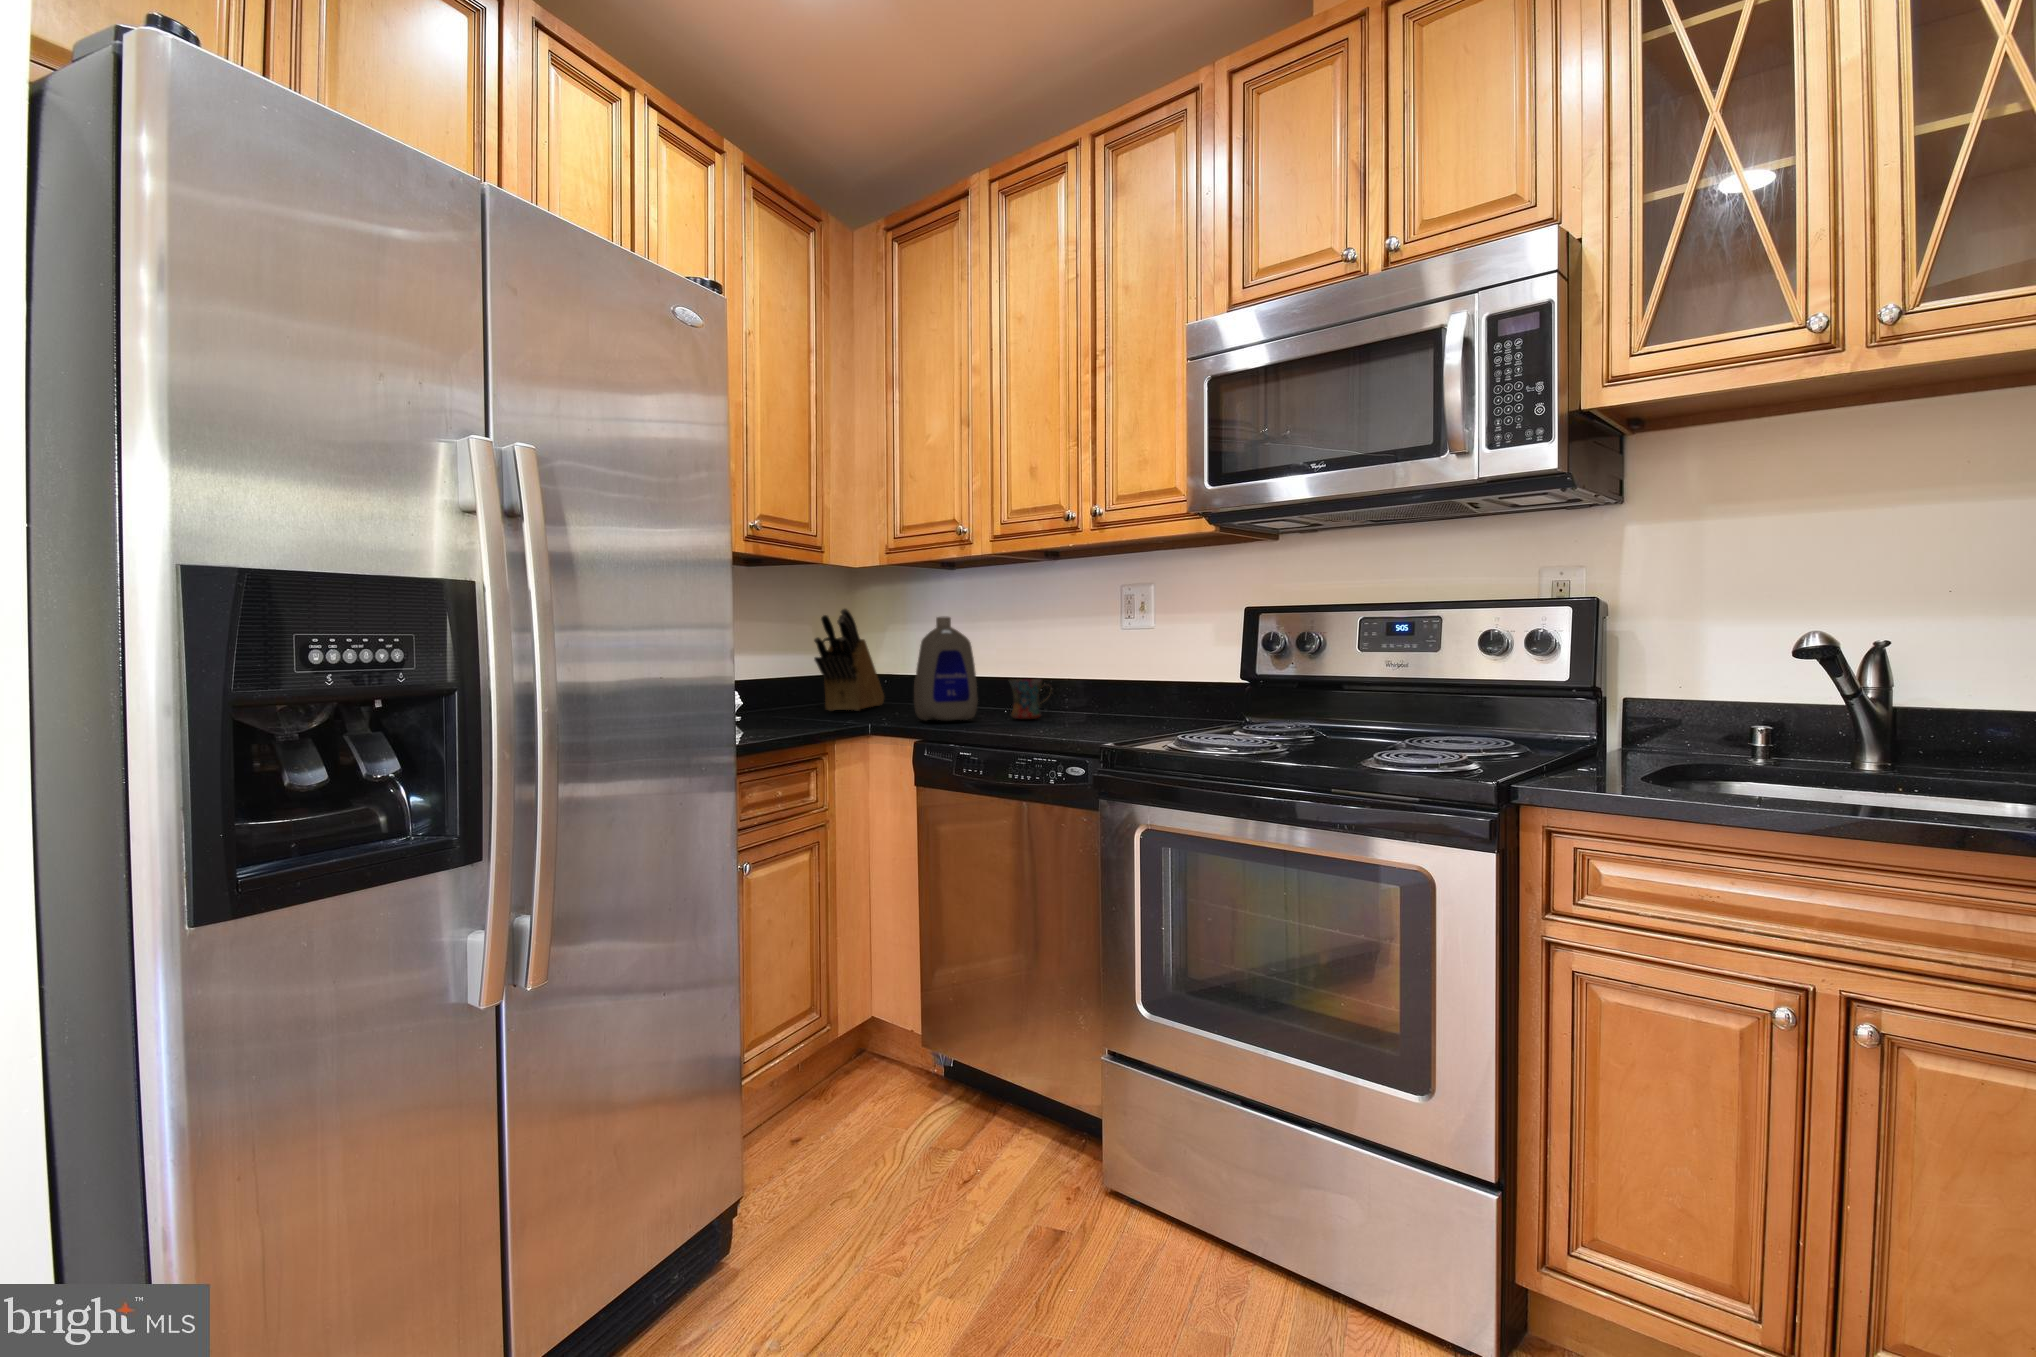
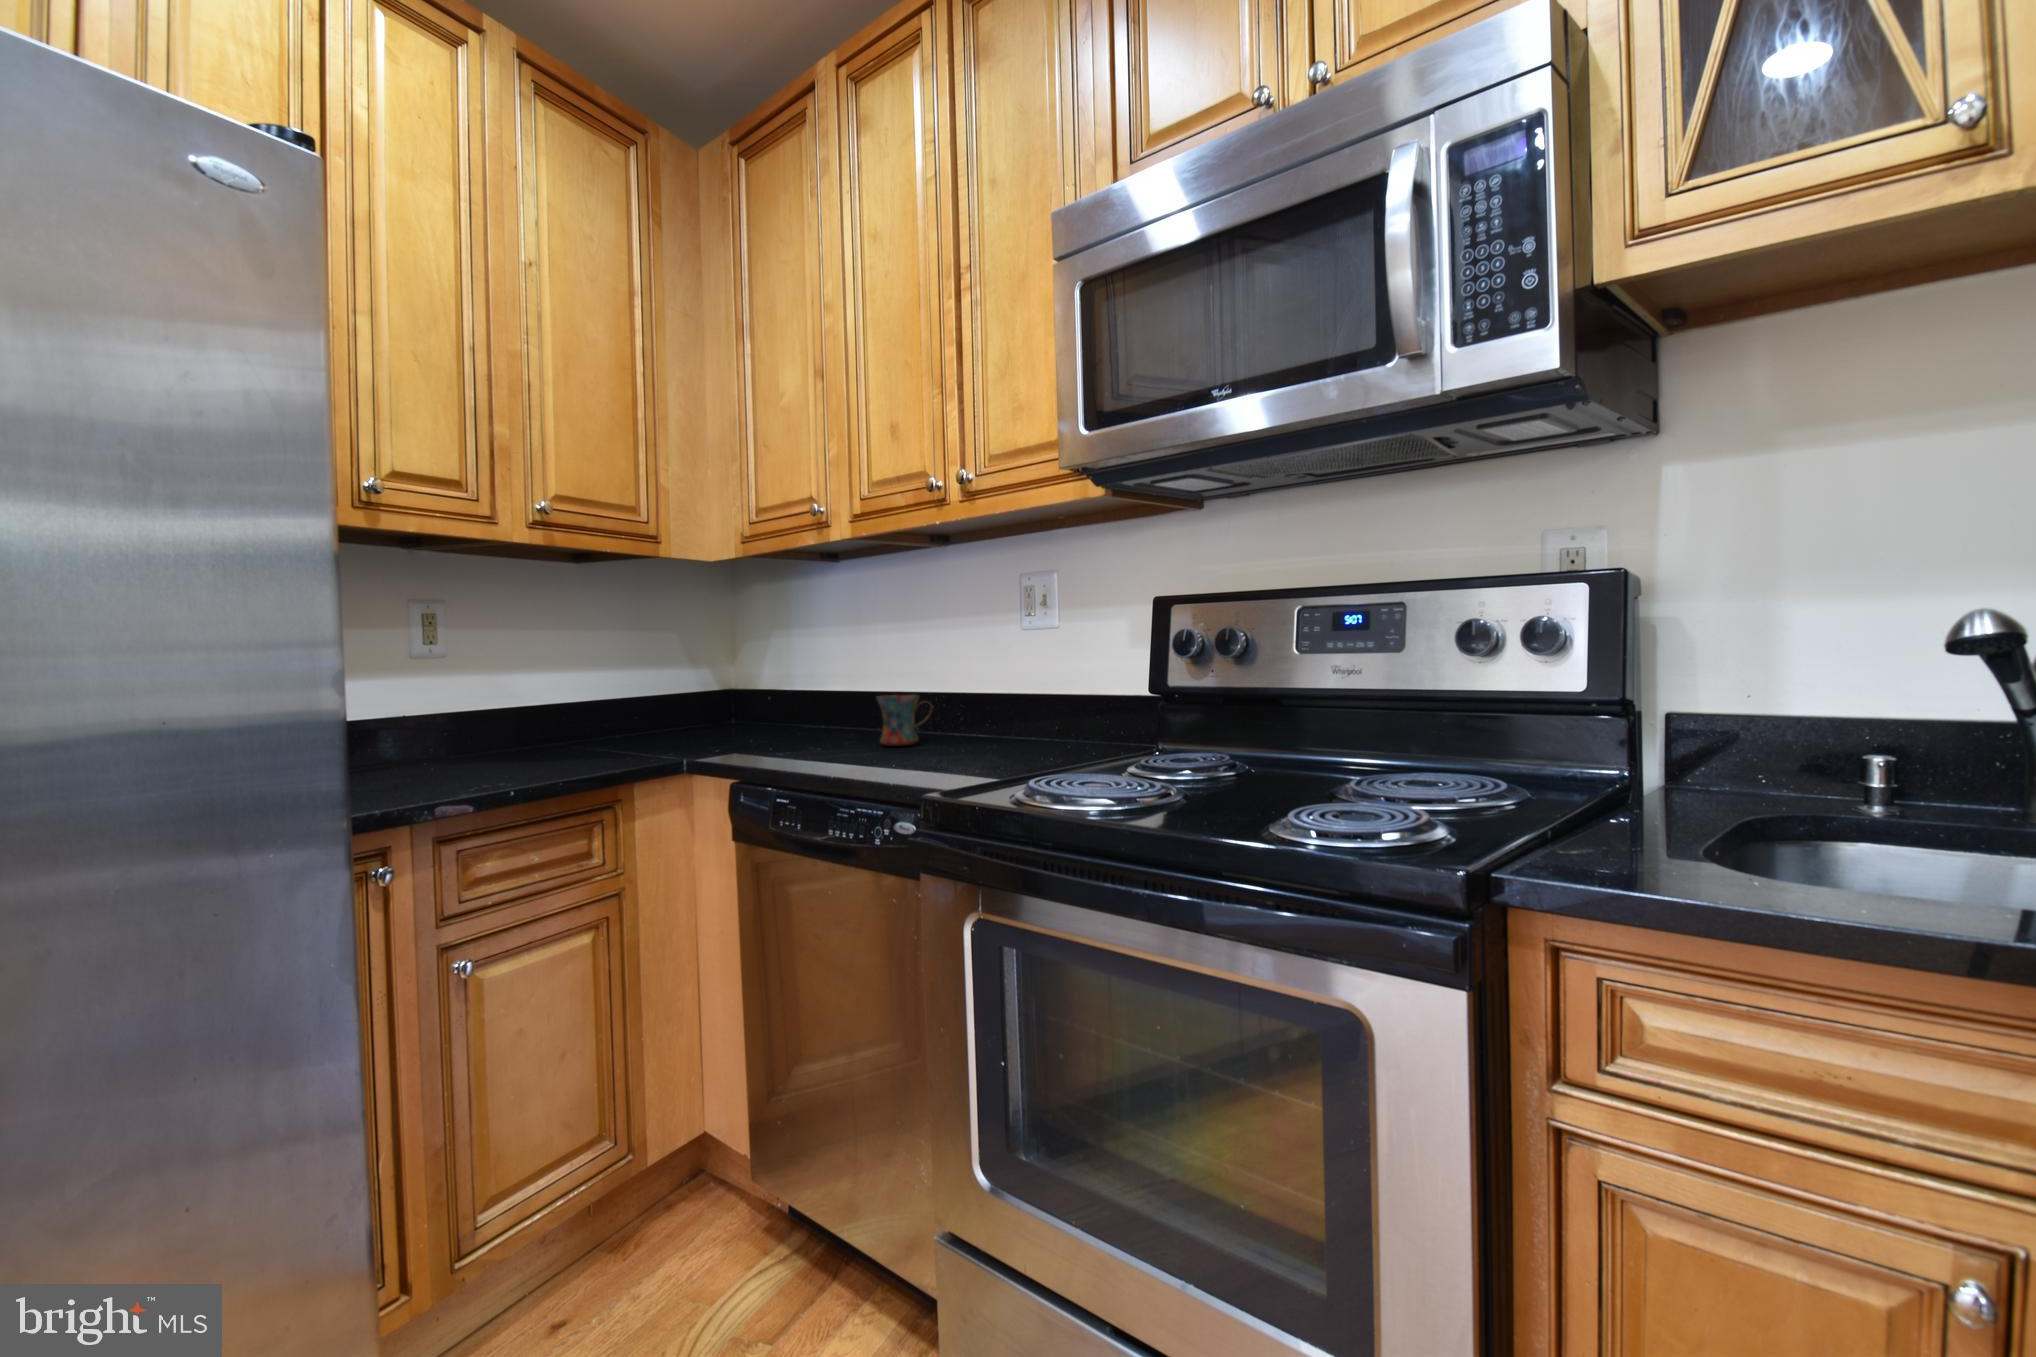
knife block: present [814,608,884,711] -> none [653,611,765,736]
bottle: present [914,617,978,721] -> none [757,618,833,750]

